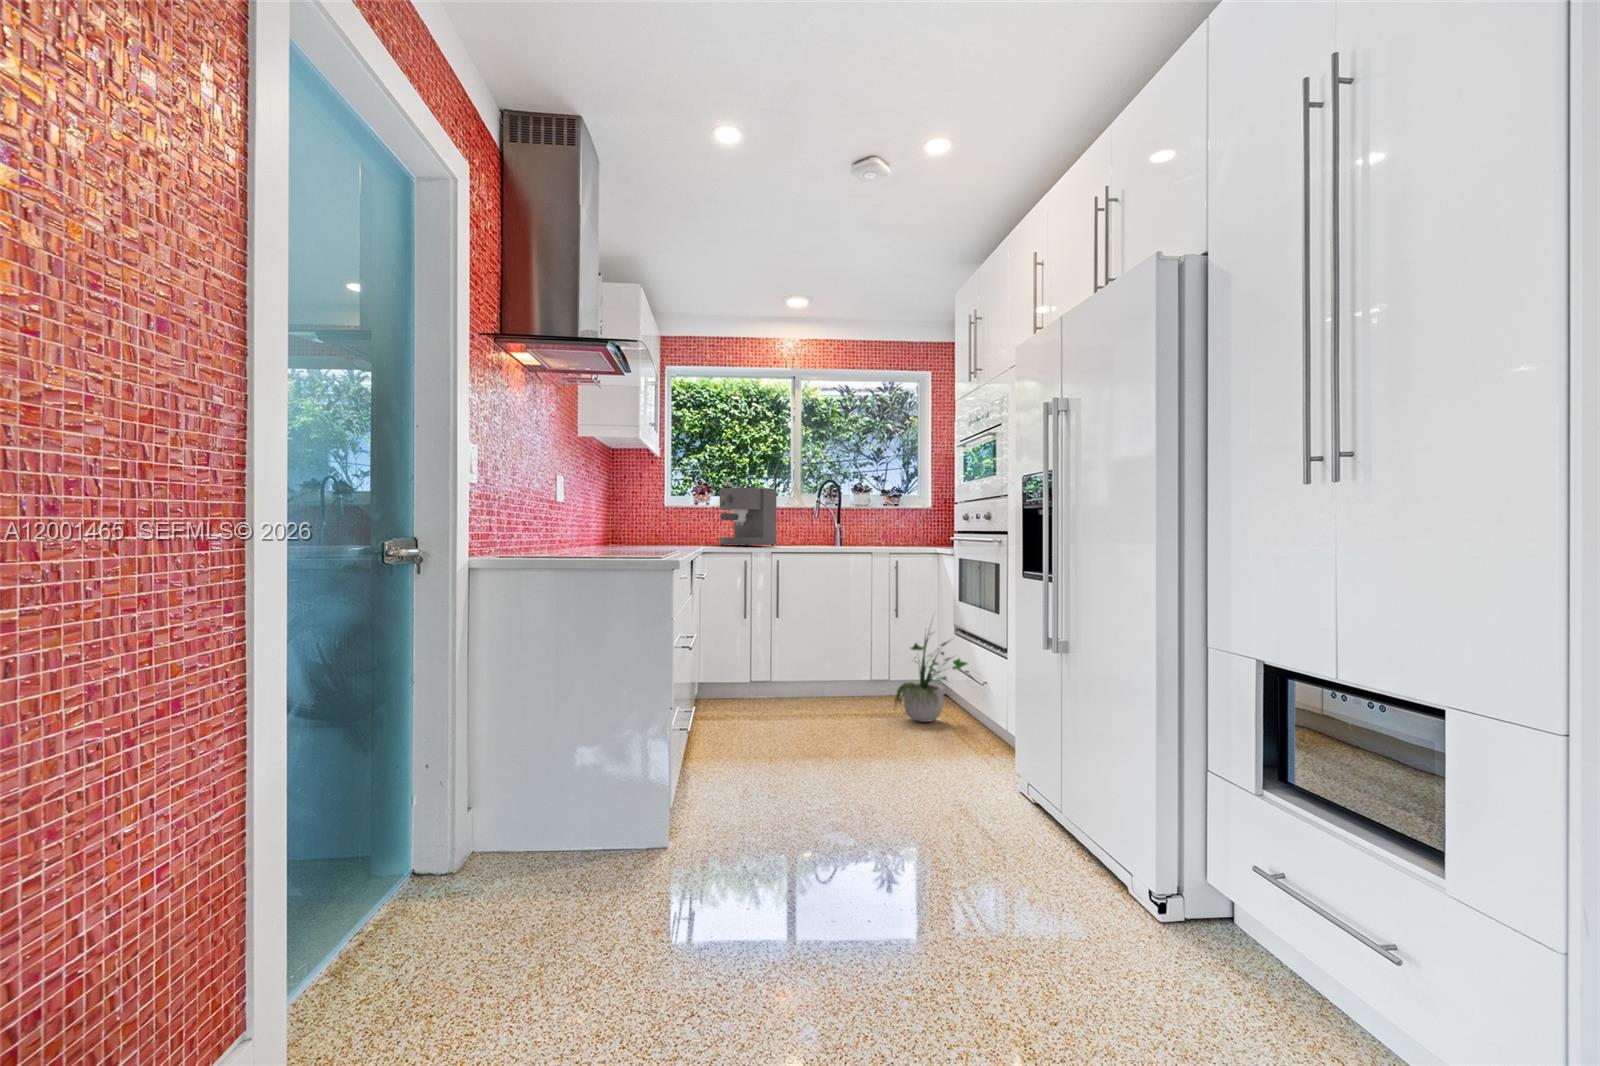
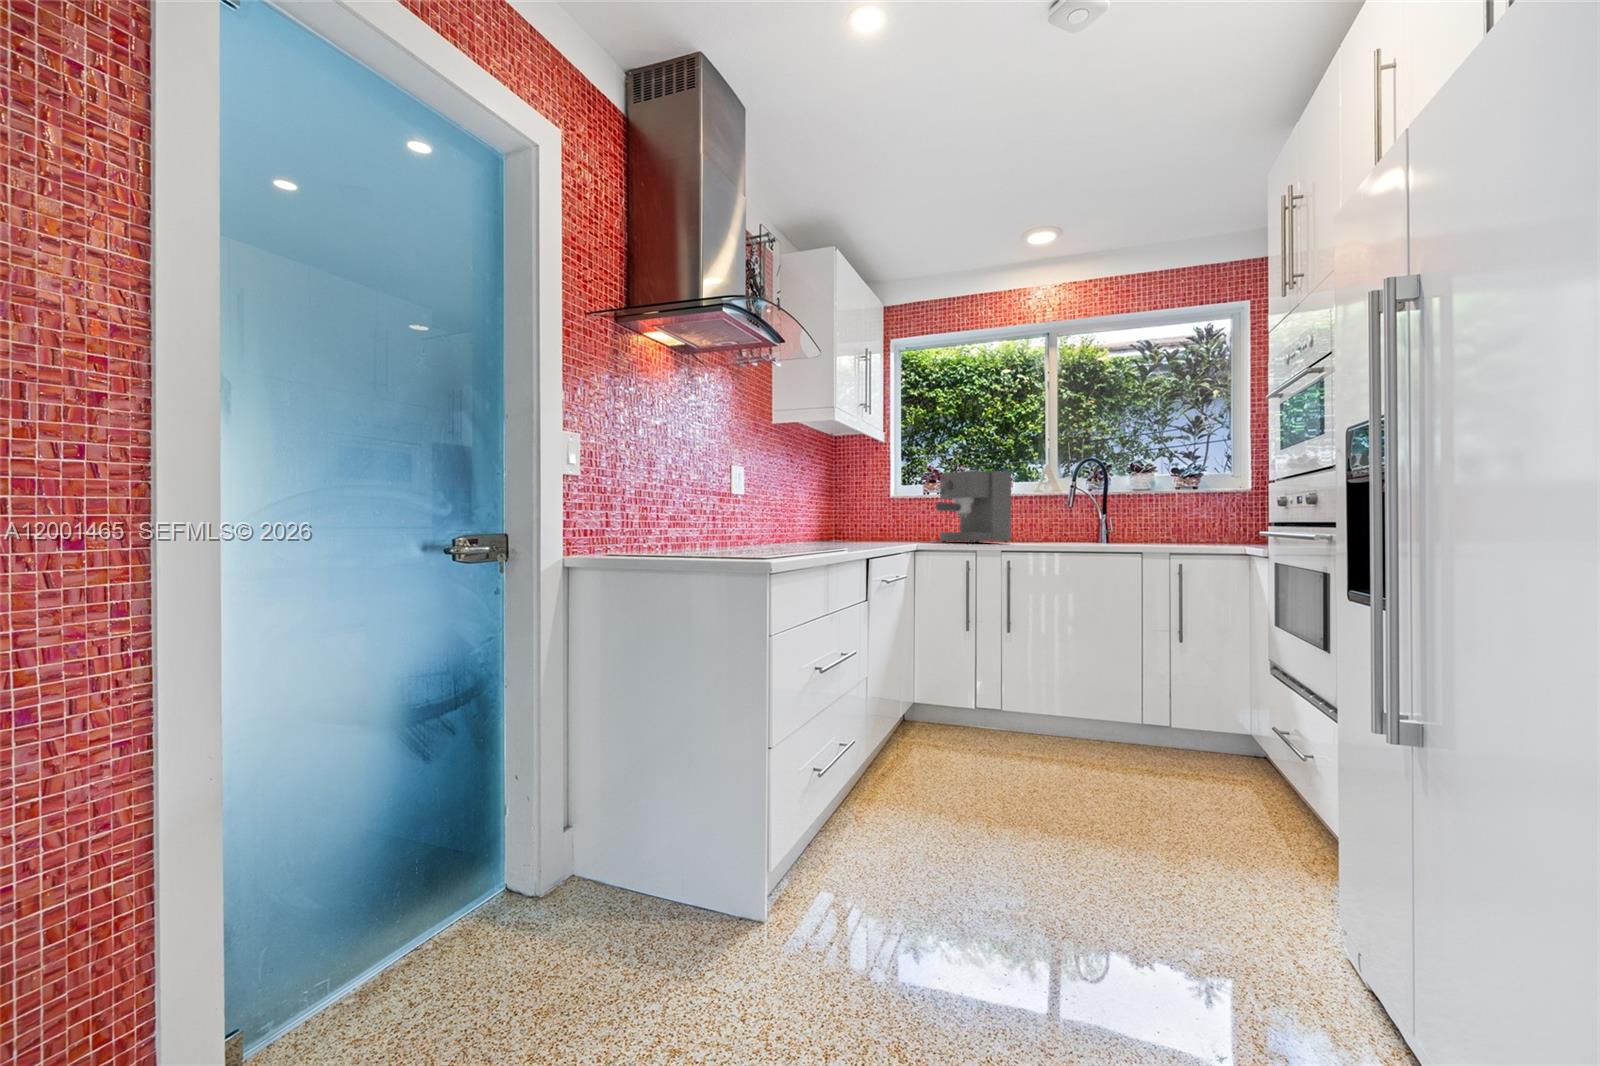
potted plant: present [894,634,967,722] -> none [1162,634,1281,794]

